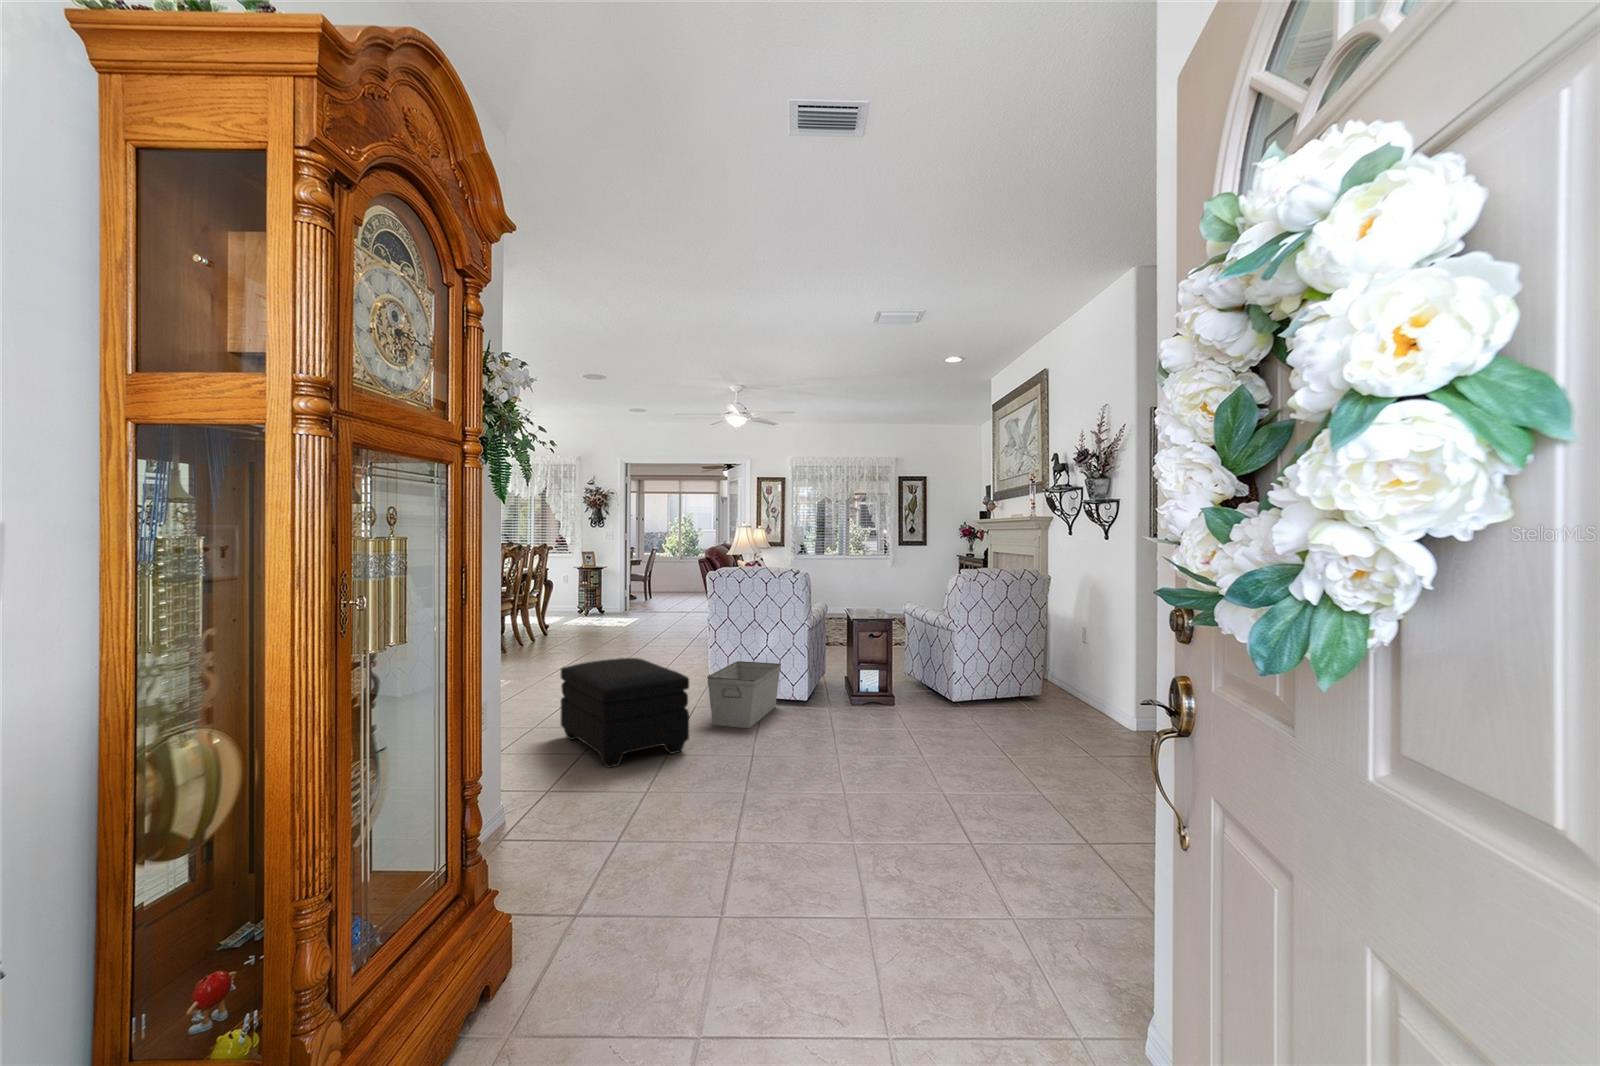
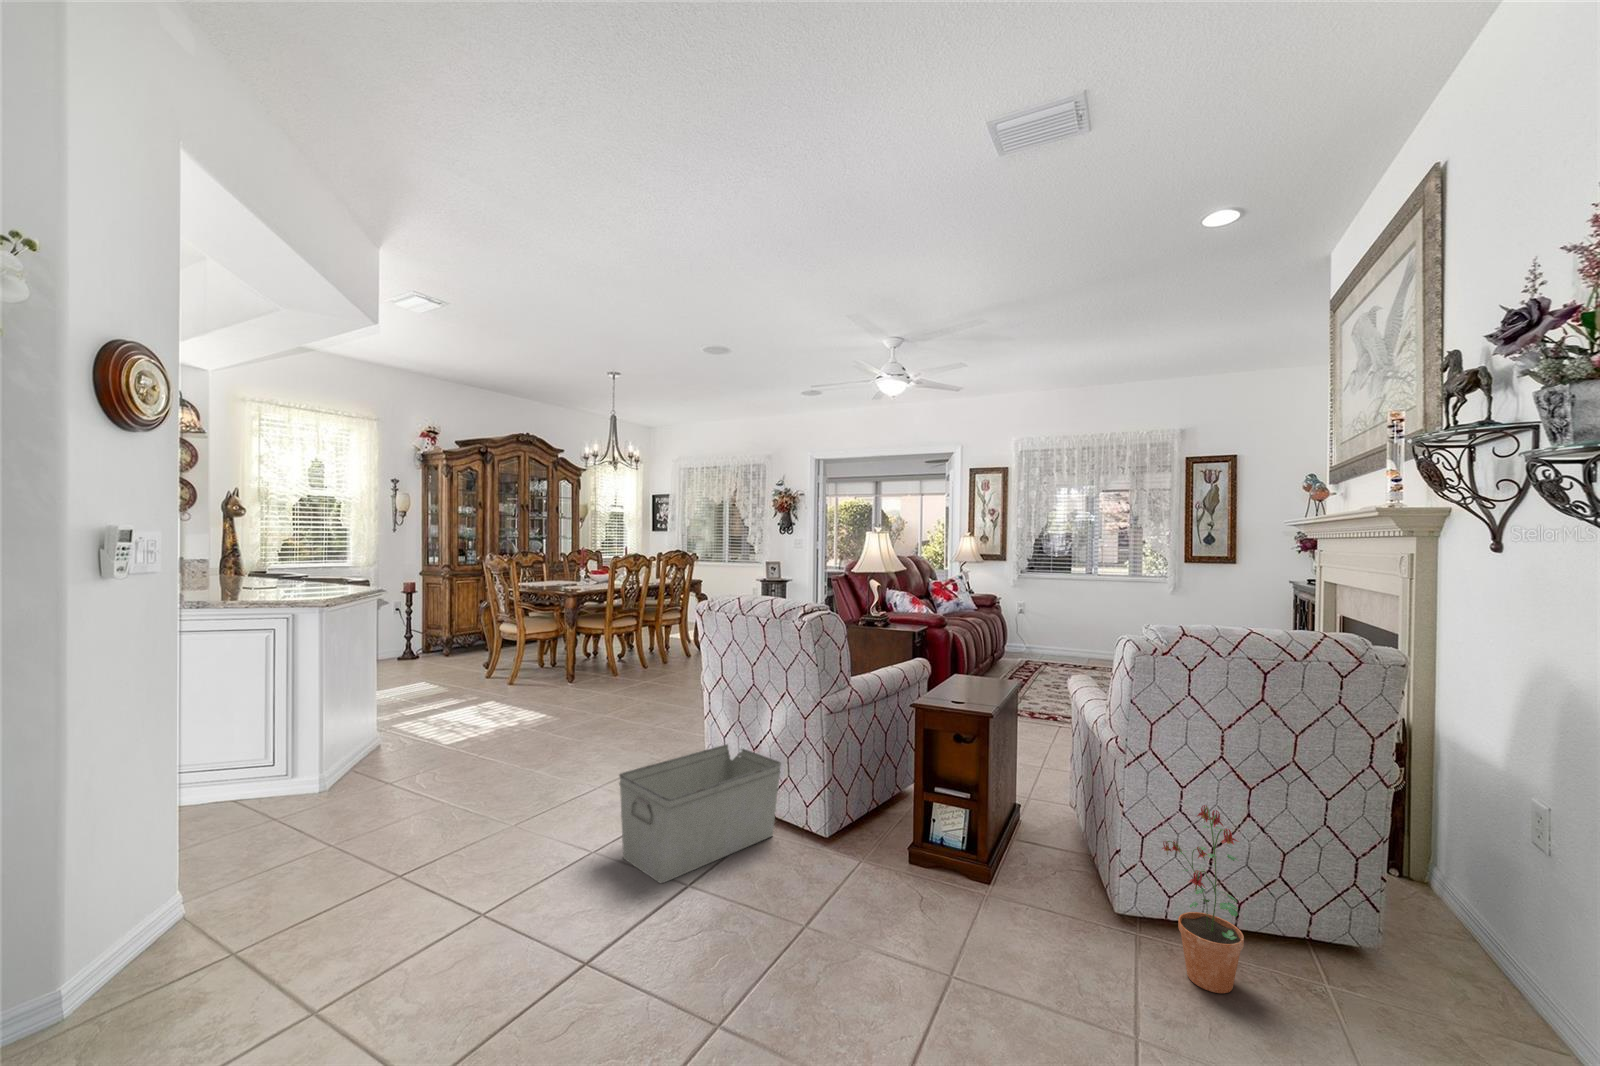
potted plant: none [972,644,1007,715] -> present [1162,805,1244,993]
ottoman: present [560,658,689,767] -> none [310,724,541,930]

